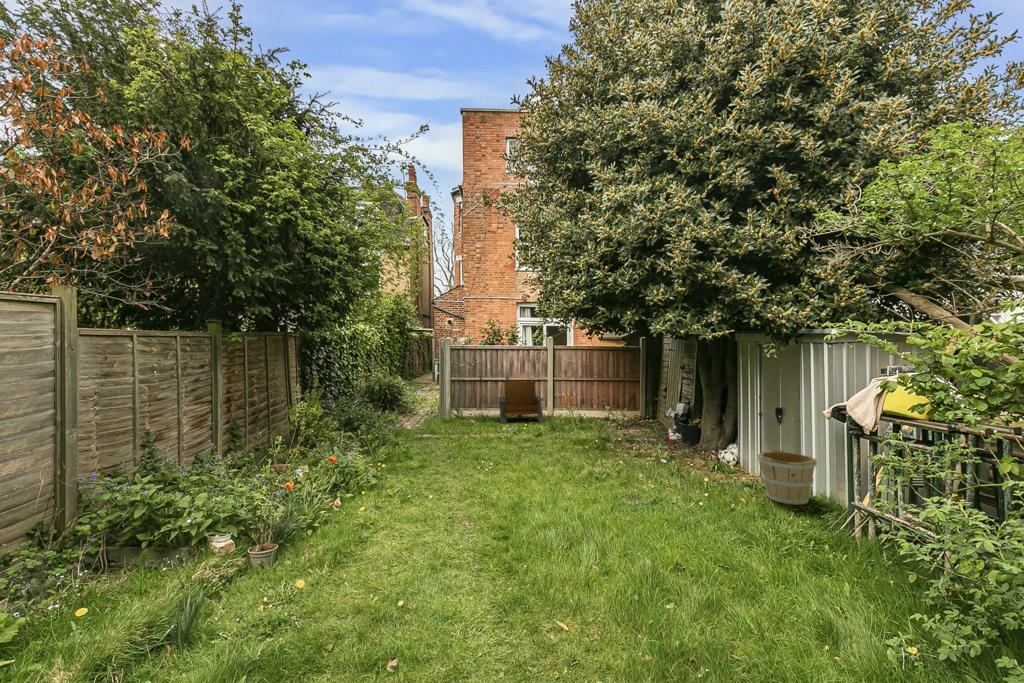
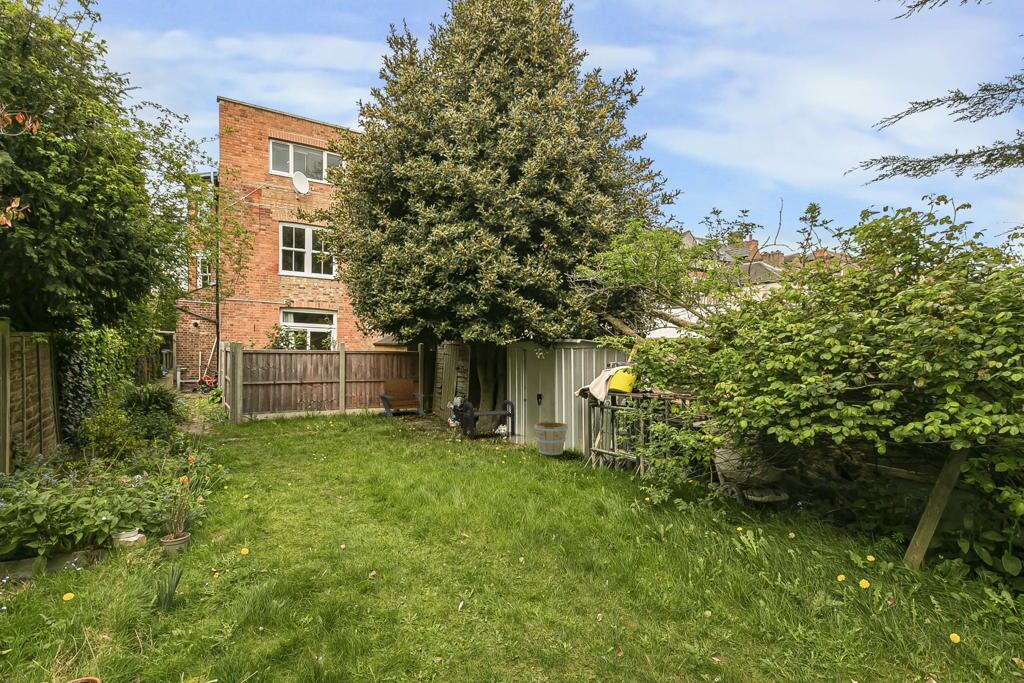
lounge chair: present [499,381,544,424] -> present [379,380,425,417]
bench: none [669,412,742,463] -> present [463,400,515,439]

